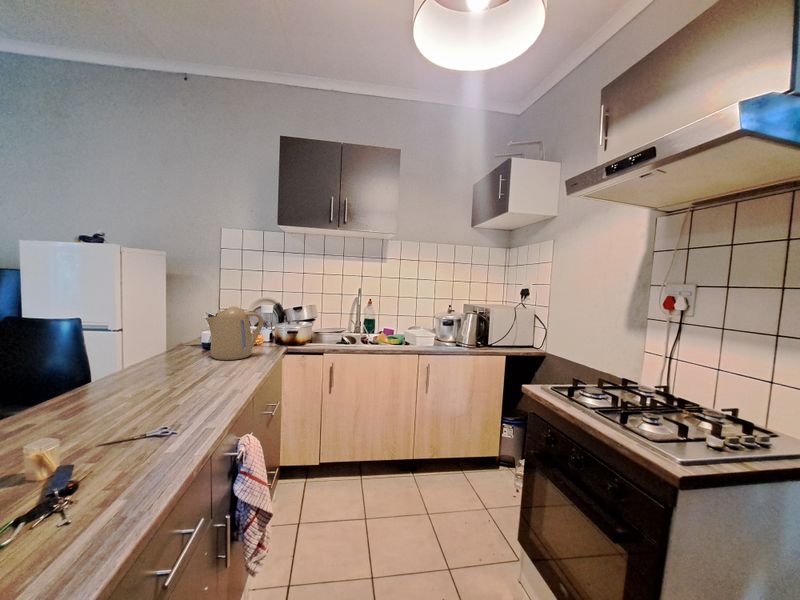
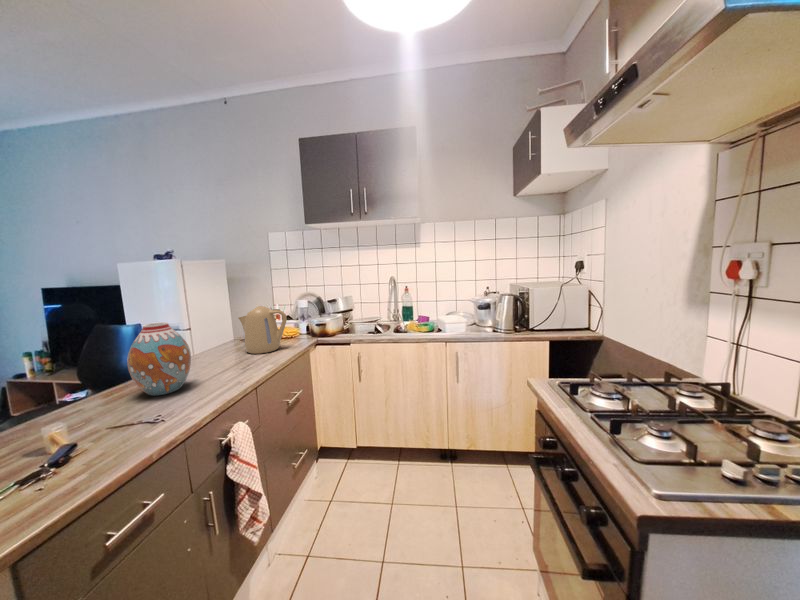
vase: none [102,314,182,405] -> present [127,322,191,396]

